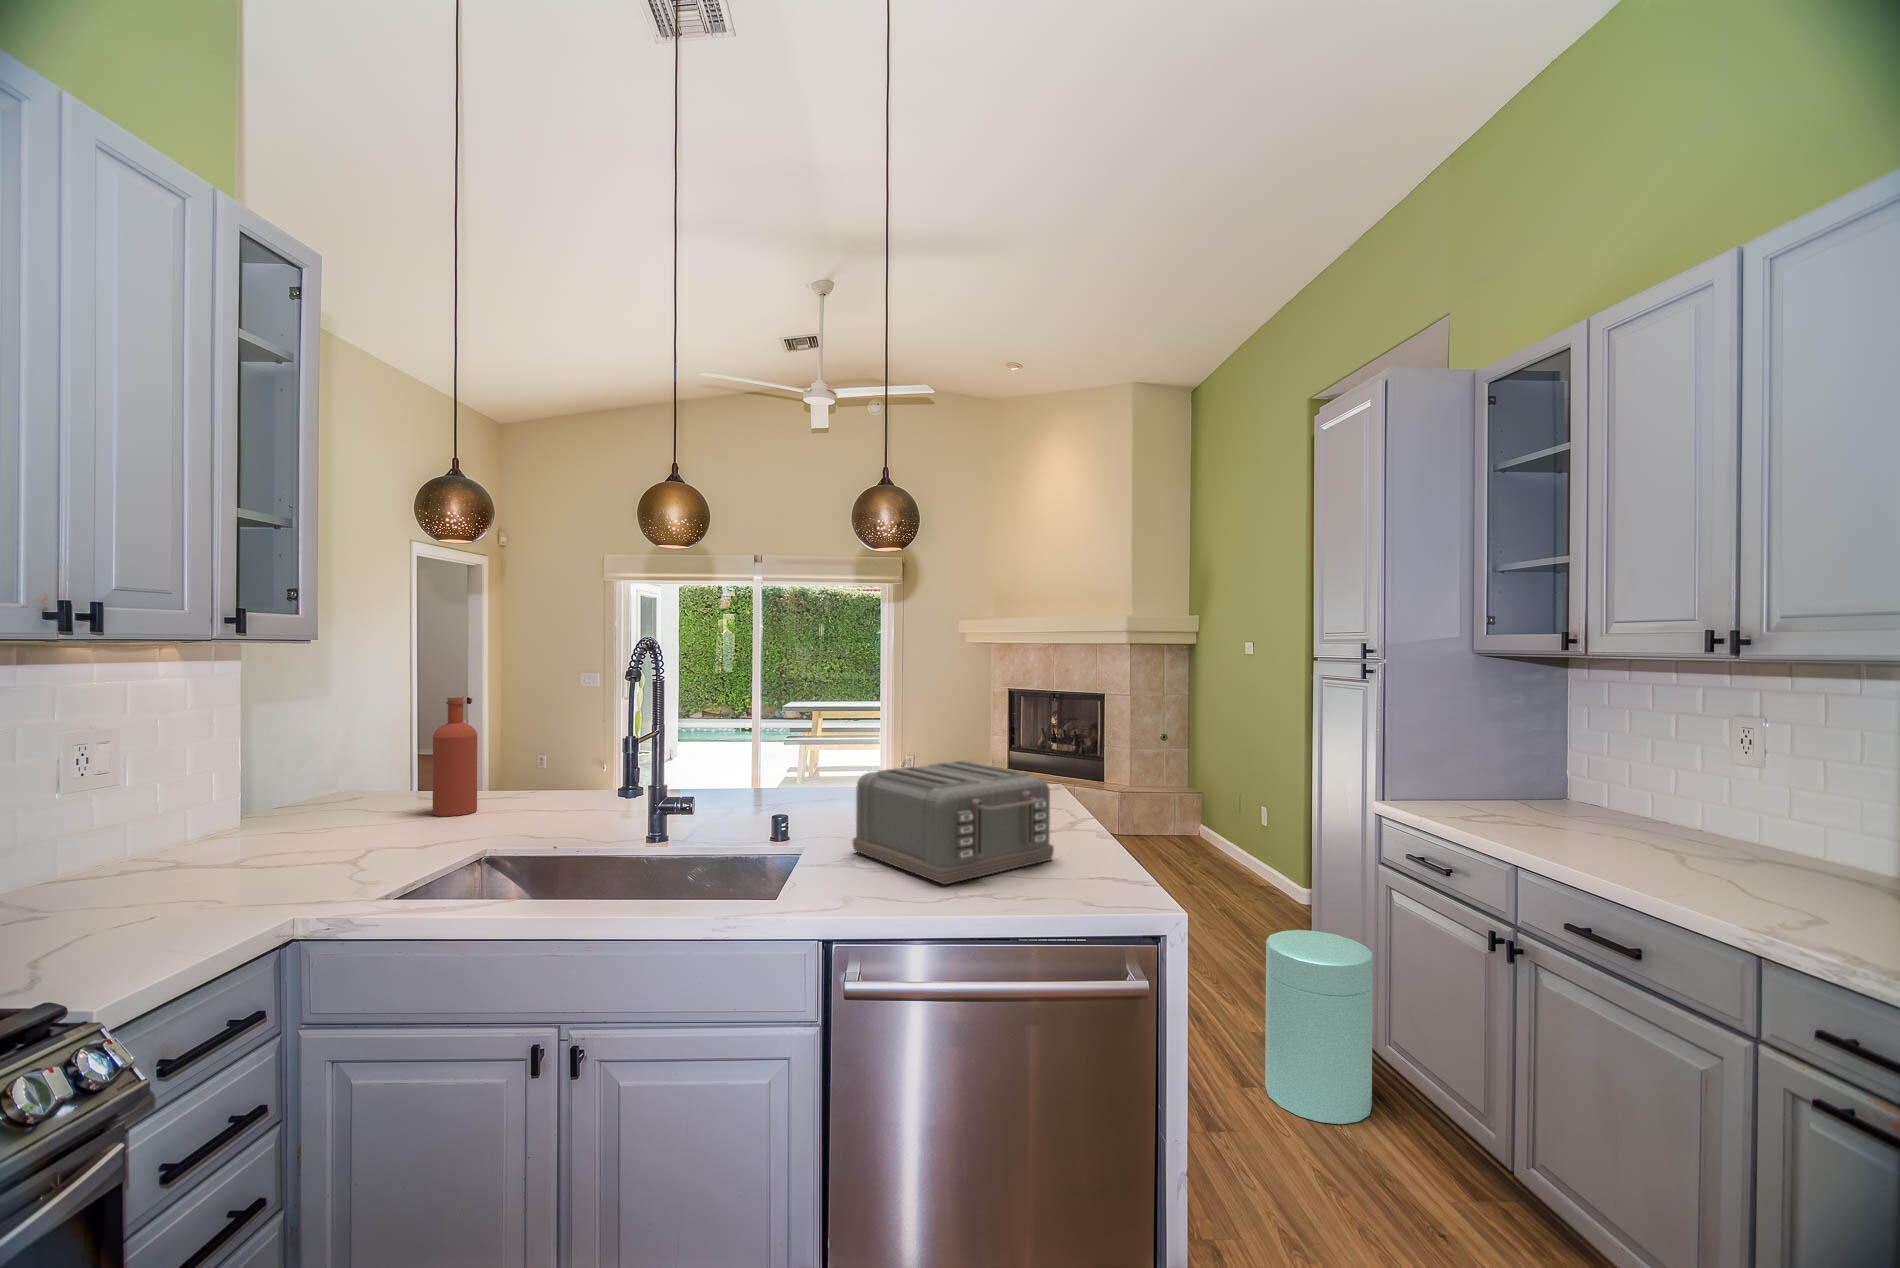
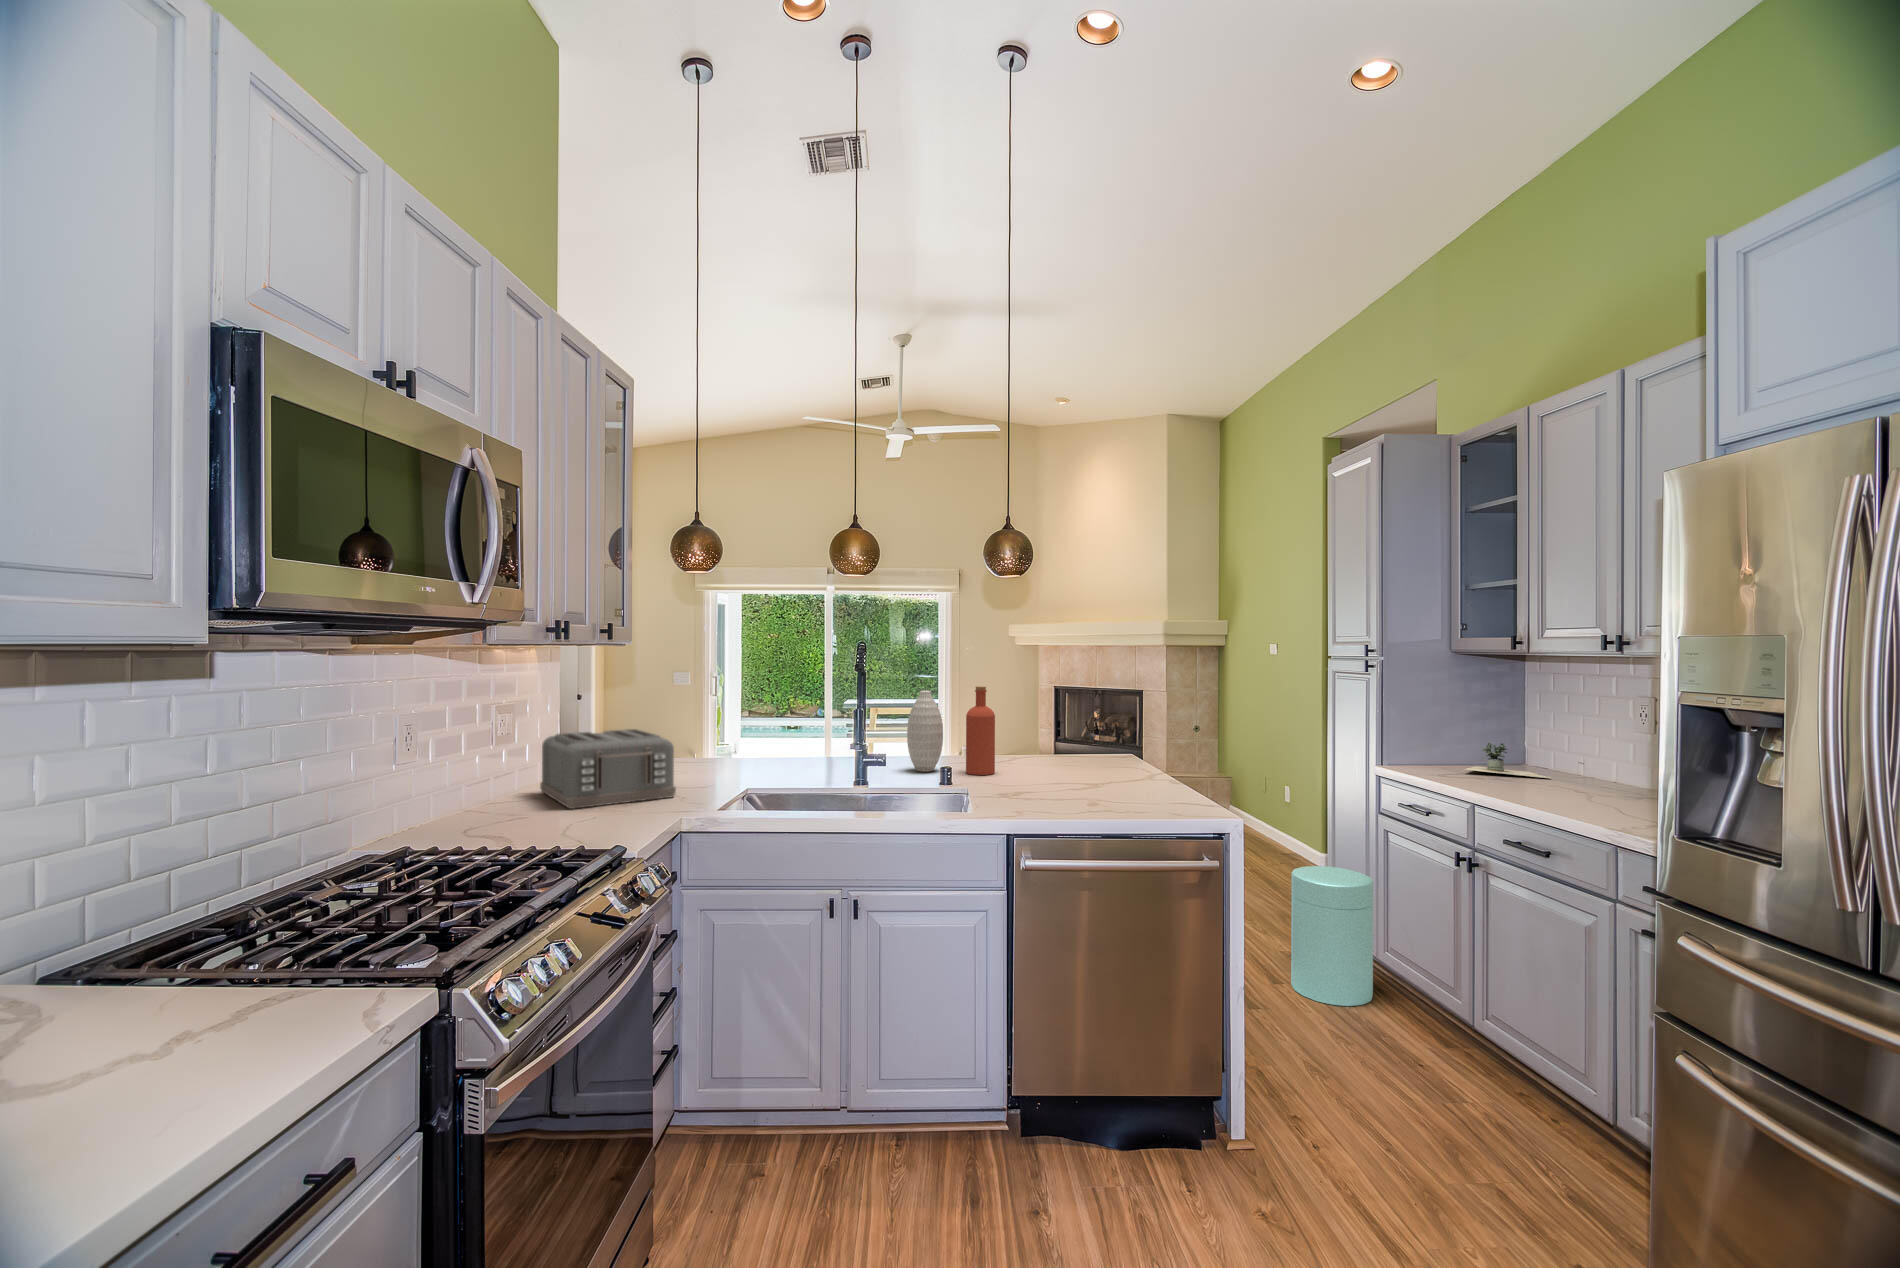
bottle: present [433,697,477,816] -> present [966,686,995,775]
vase: none [740,705,790,817] -> present [907,691,943,772]
toaster: present [853,761,1054,884] -> present [540,729,676,809]
potted plant: none [1493,773,1661,825] -> present [1465,743,1583,778]

